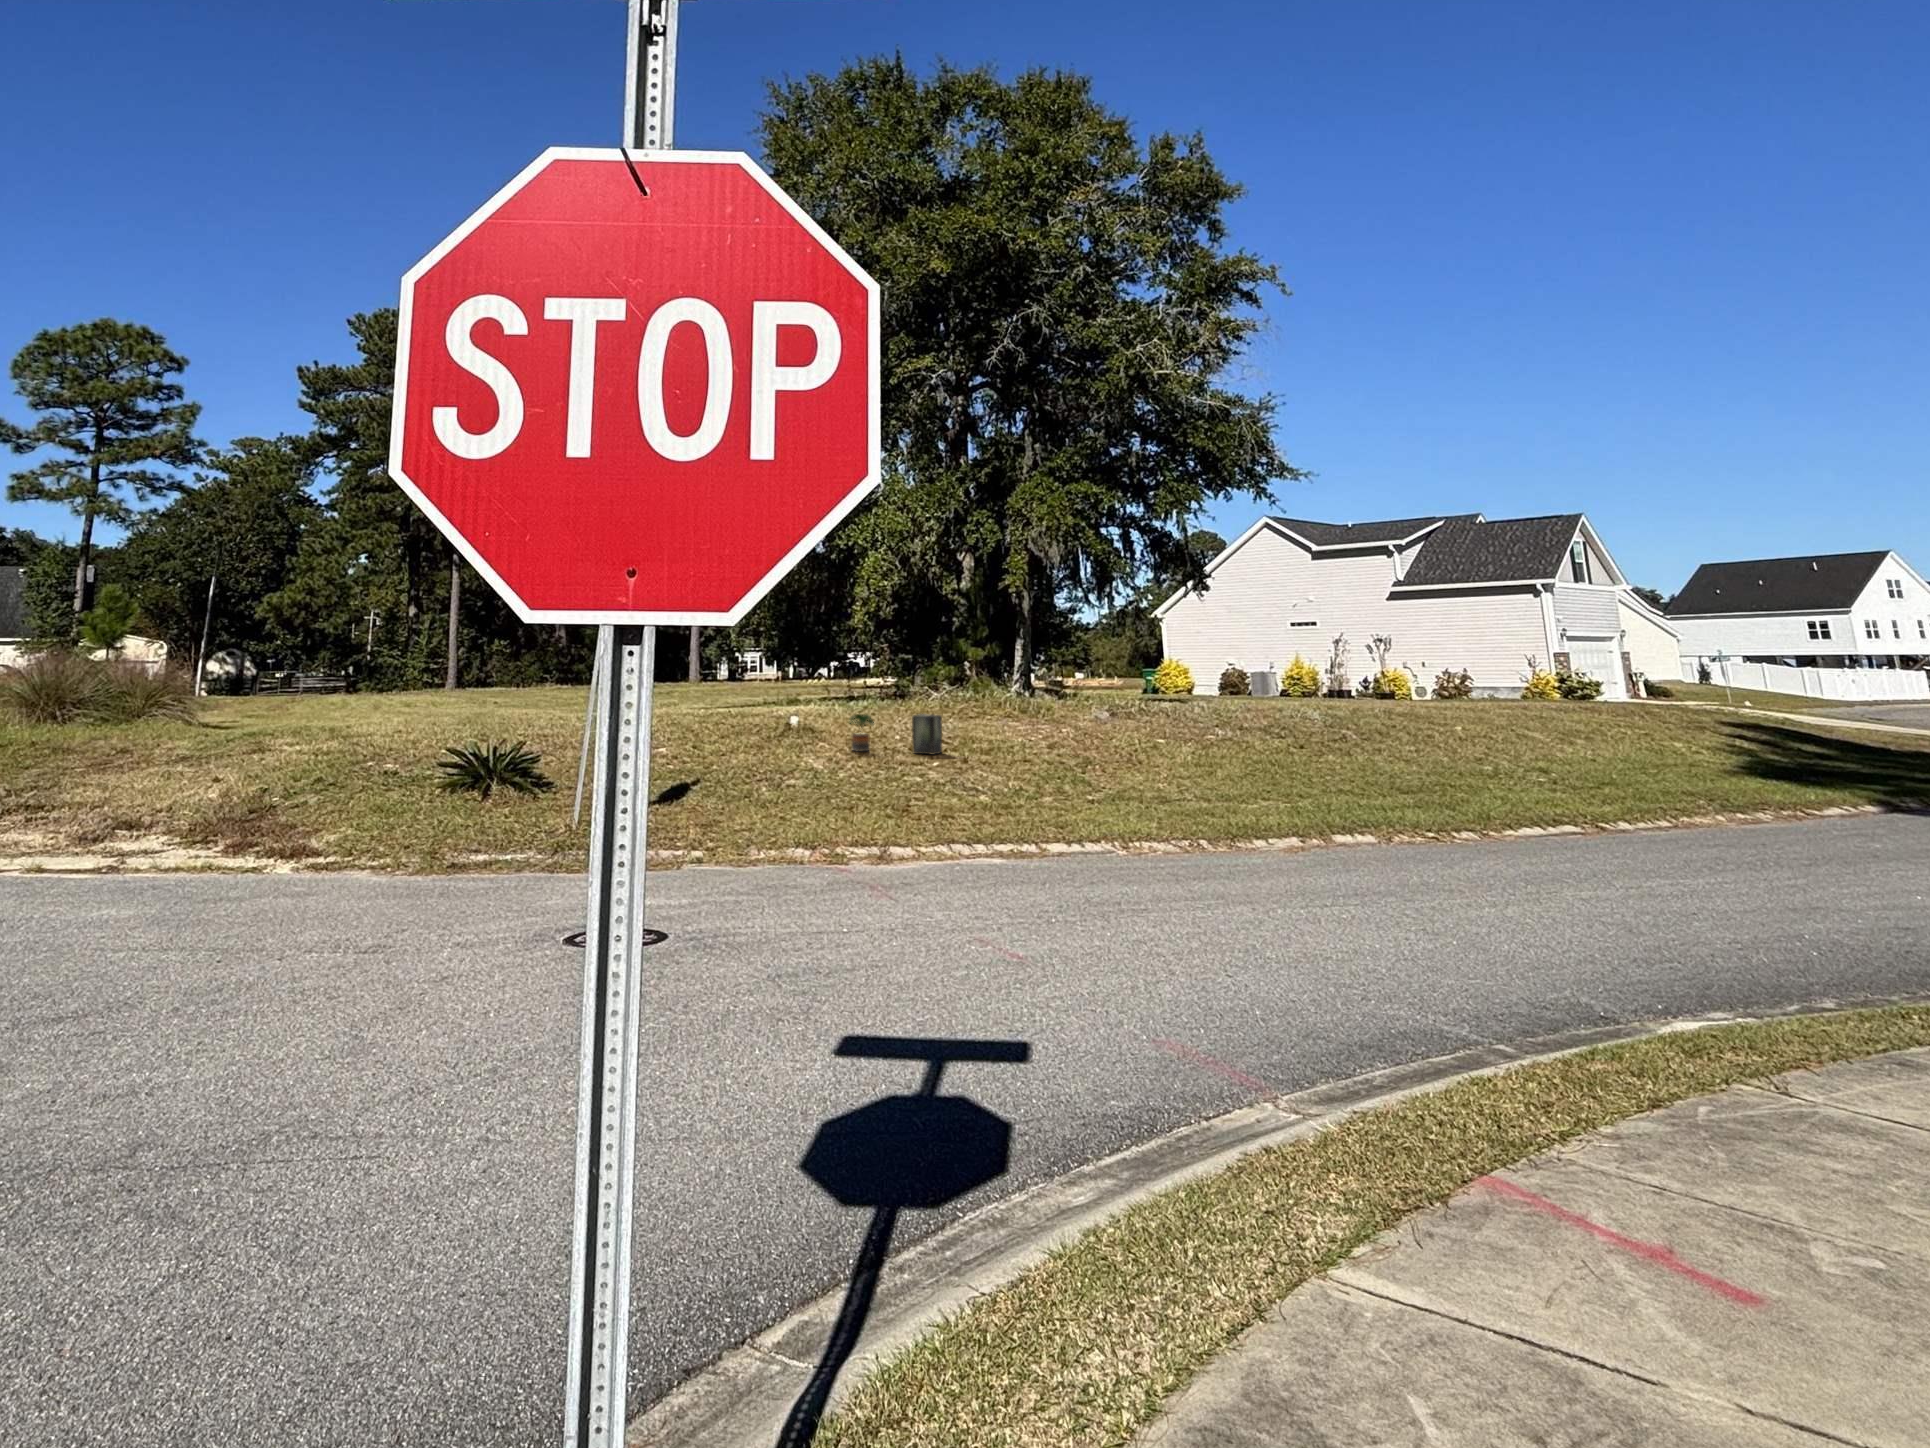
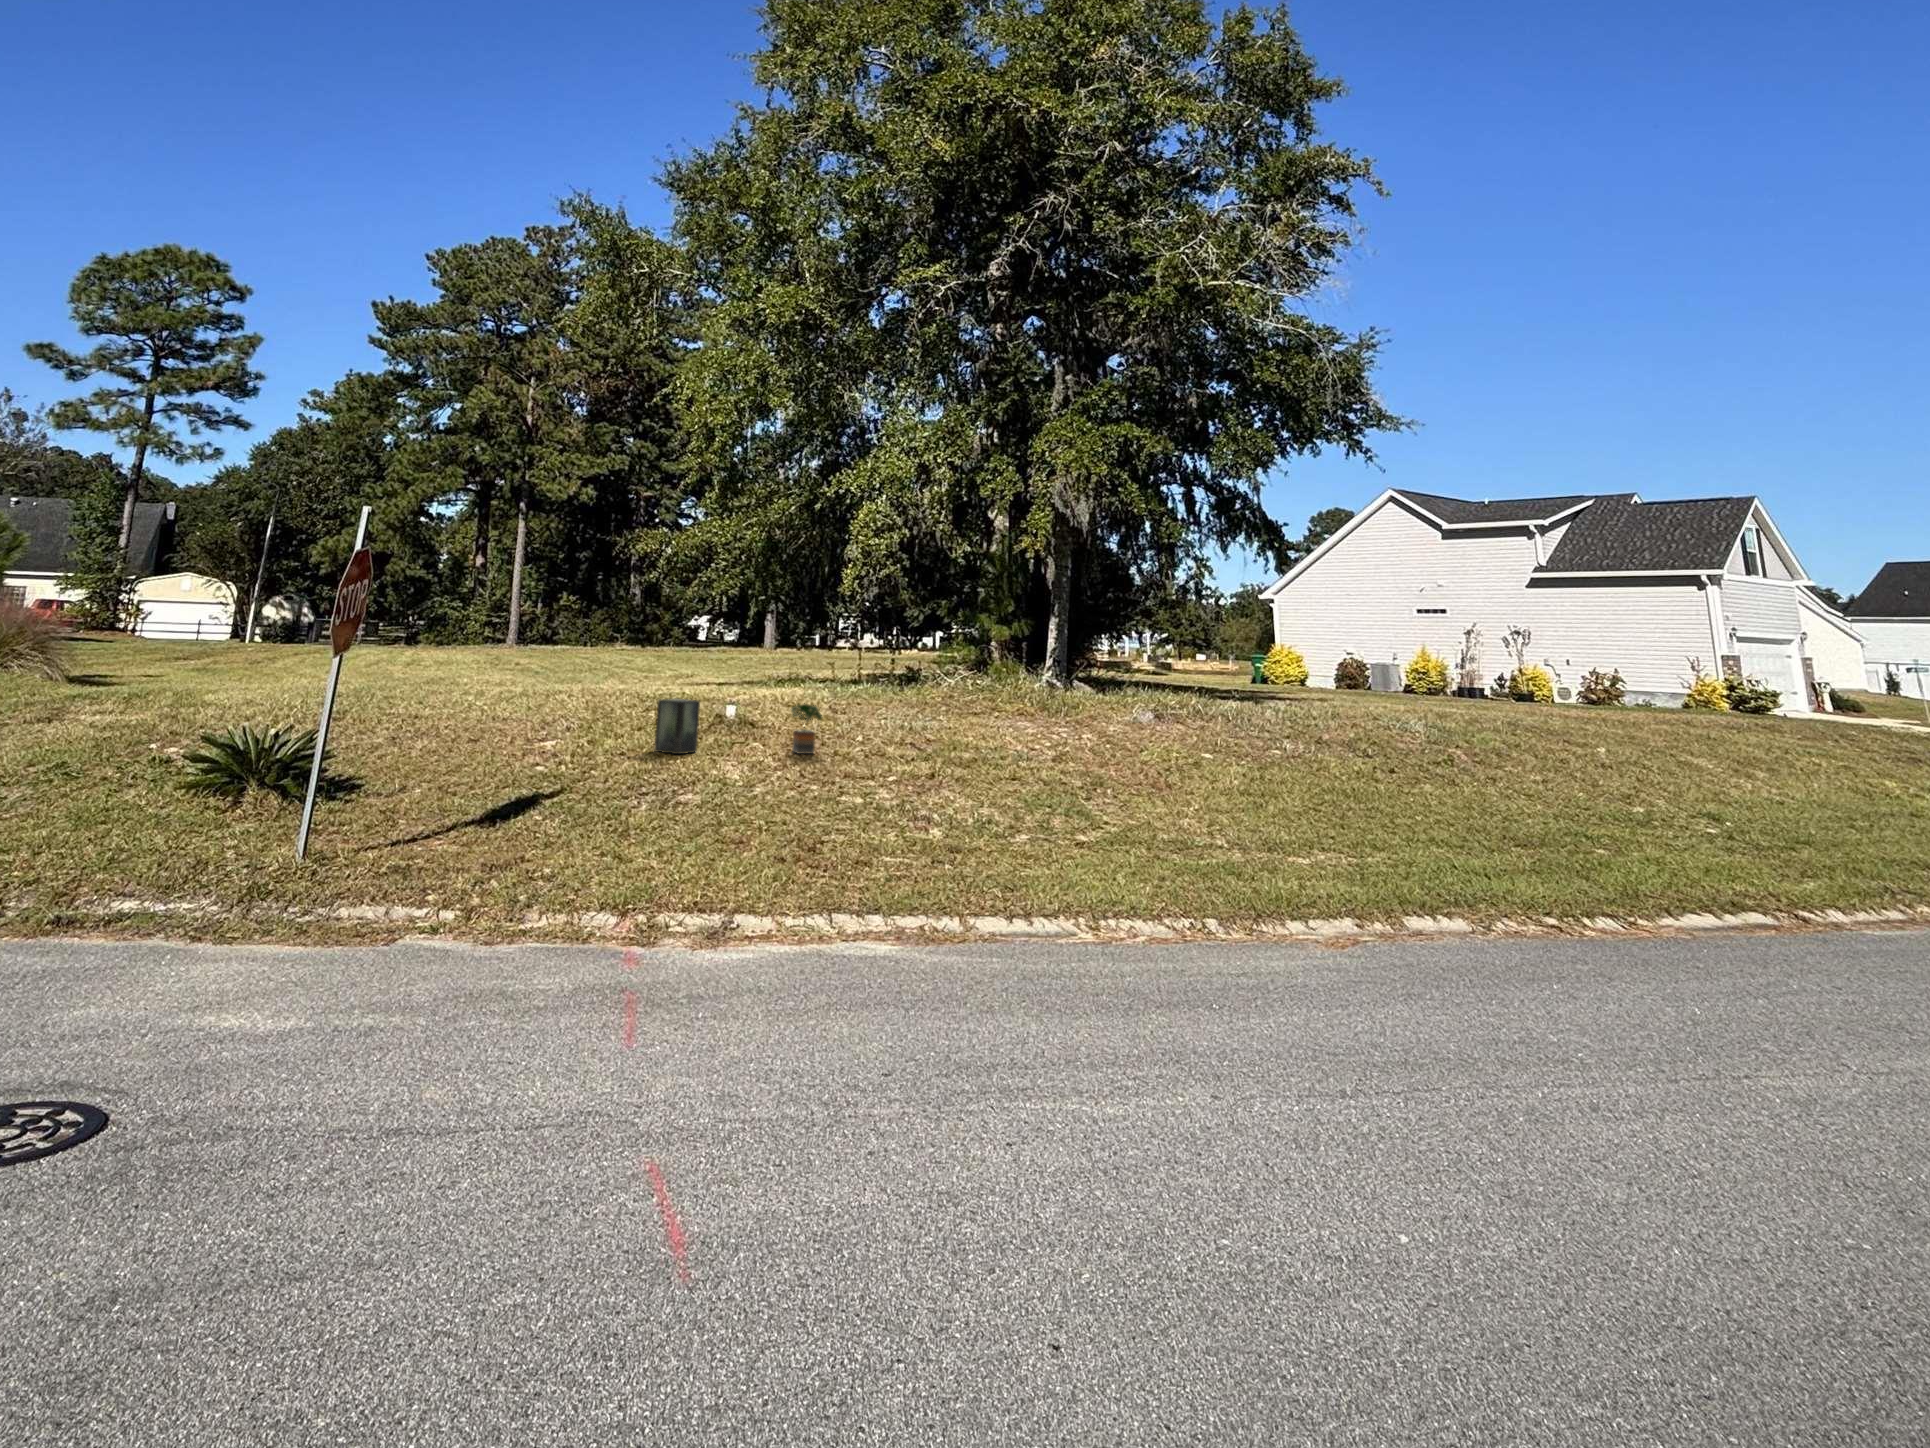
storage box: present [912,714,942,755] -> present [655,699,700,754]

